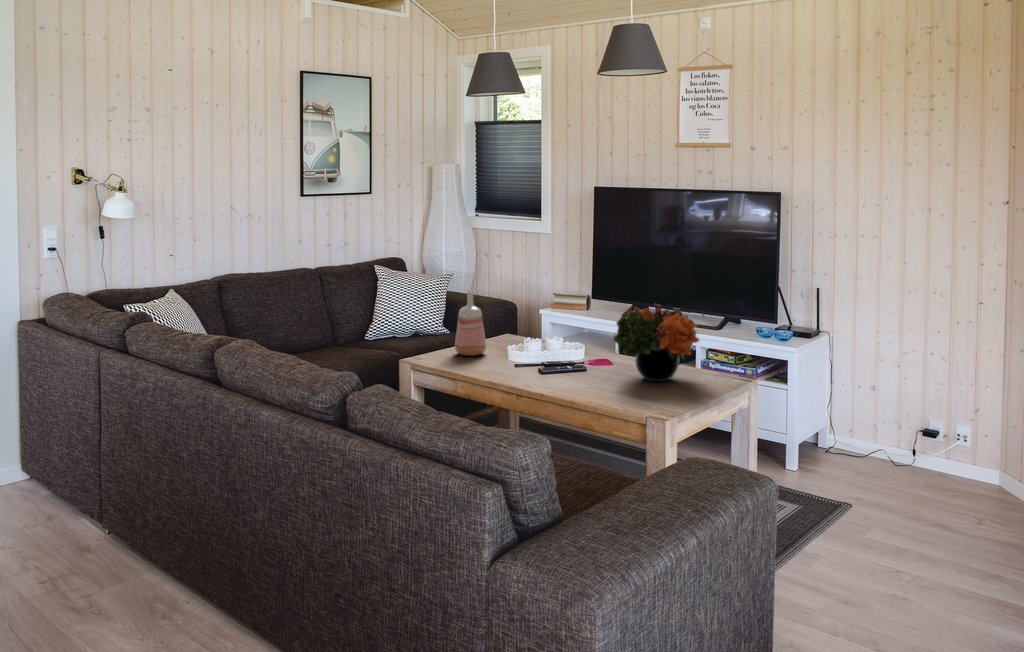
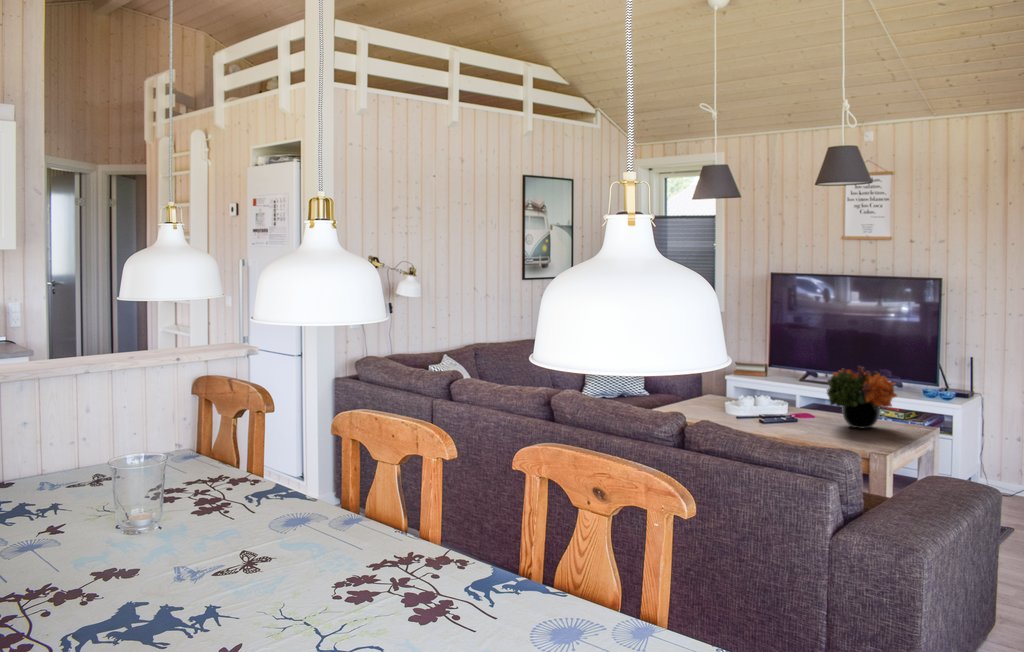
vase: present [455,290,486,356] -> none [679,355,705,408]

